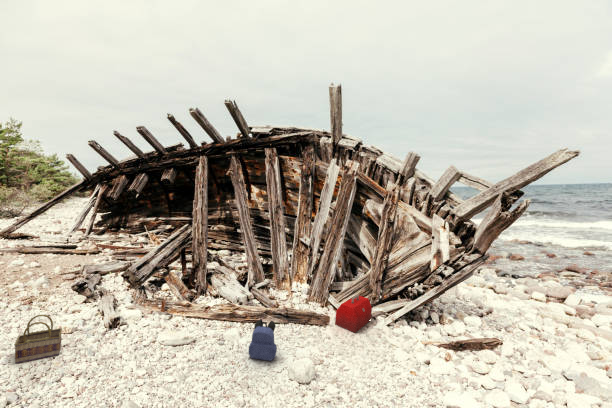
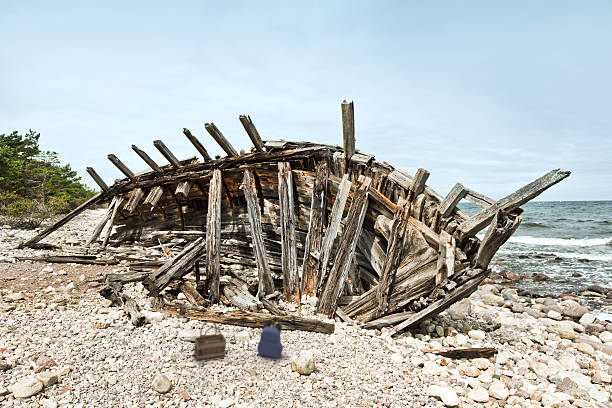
toolbox: present [335,295,372,333] -> none [341,307,378,342]
basket: present [14,315,62,364] -> present [194,321,226,360]

